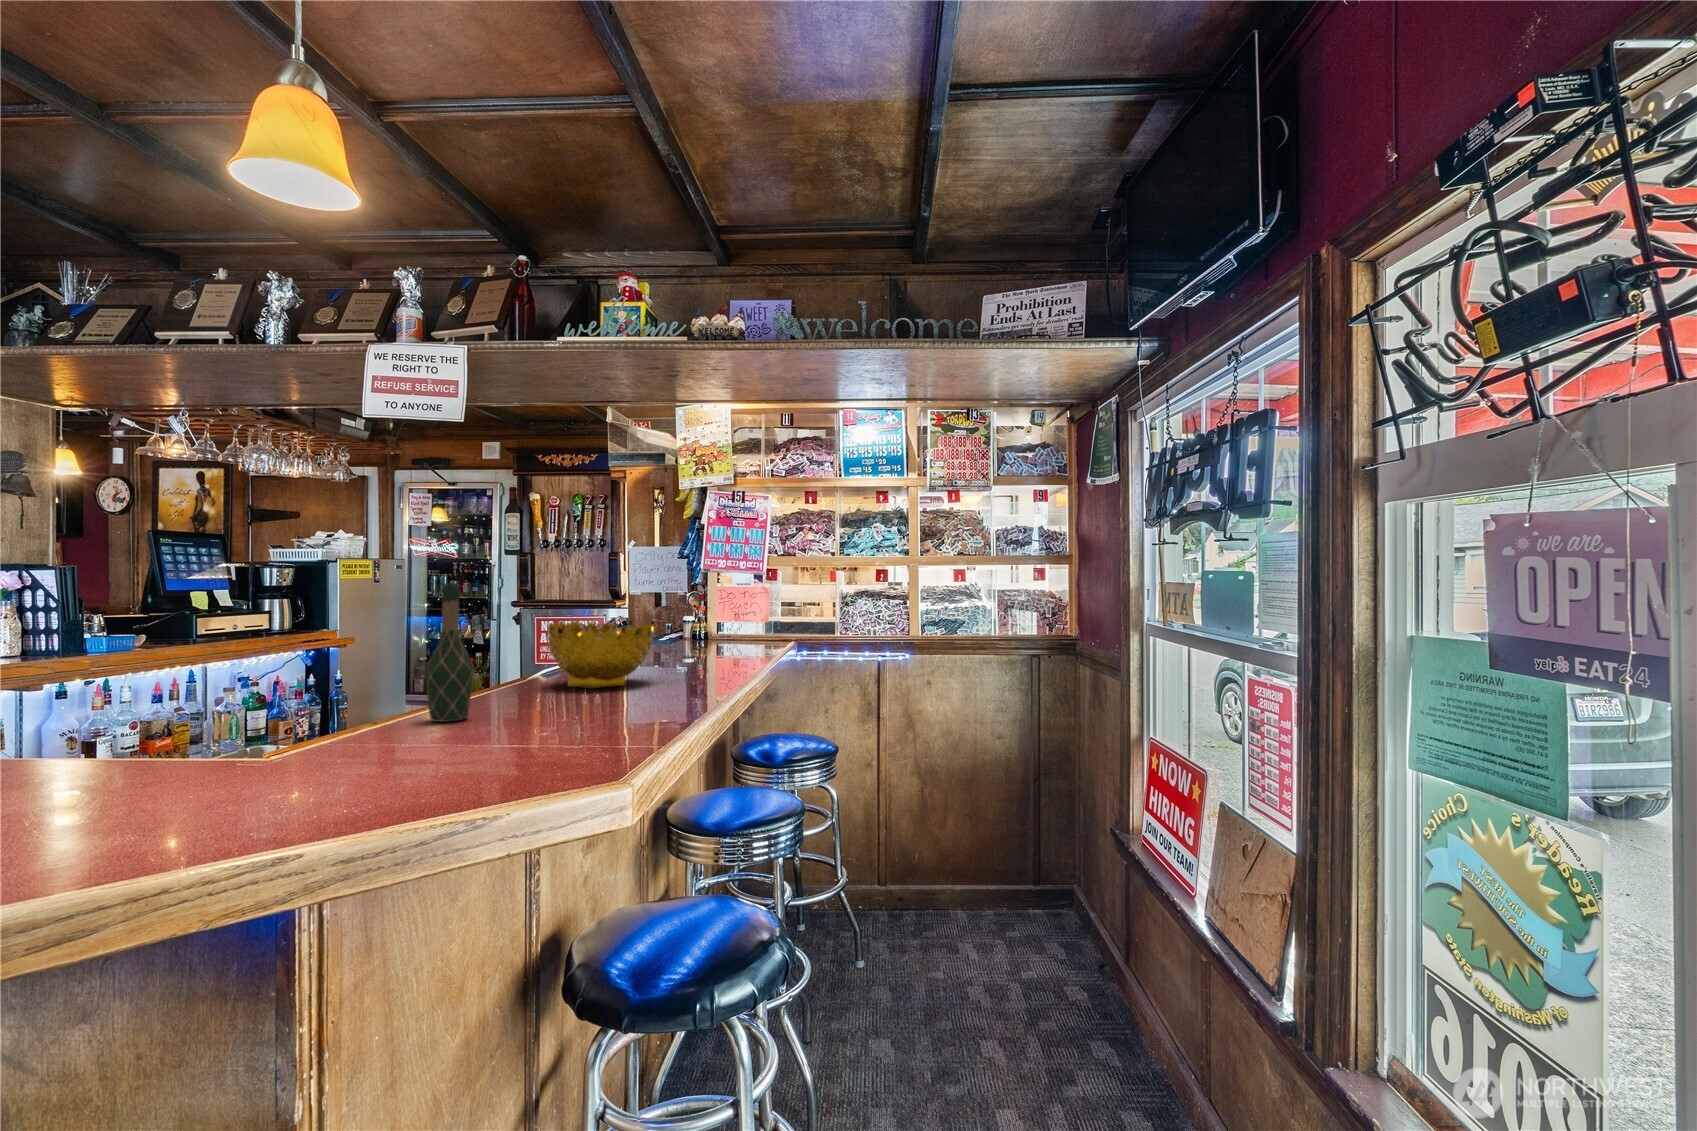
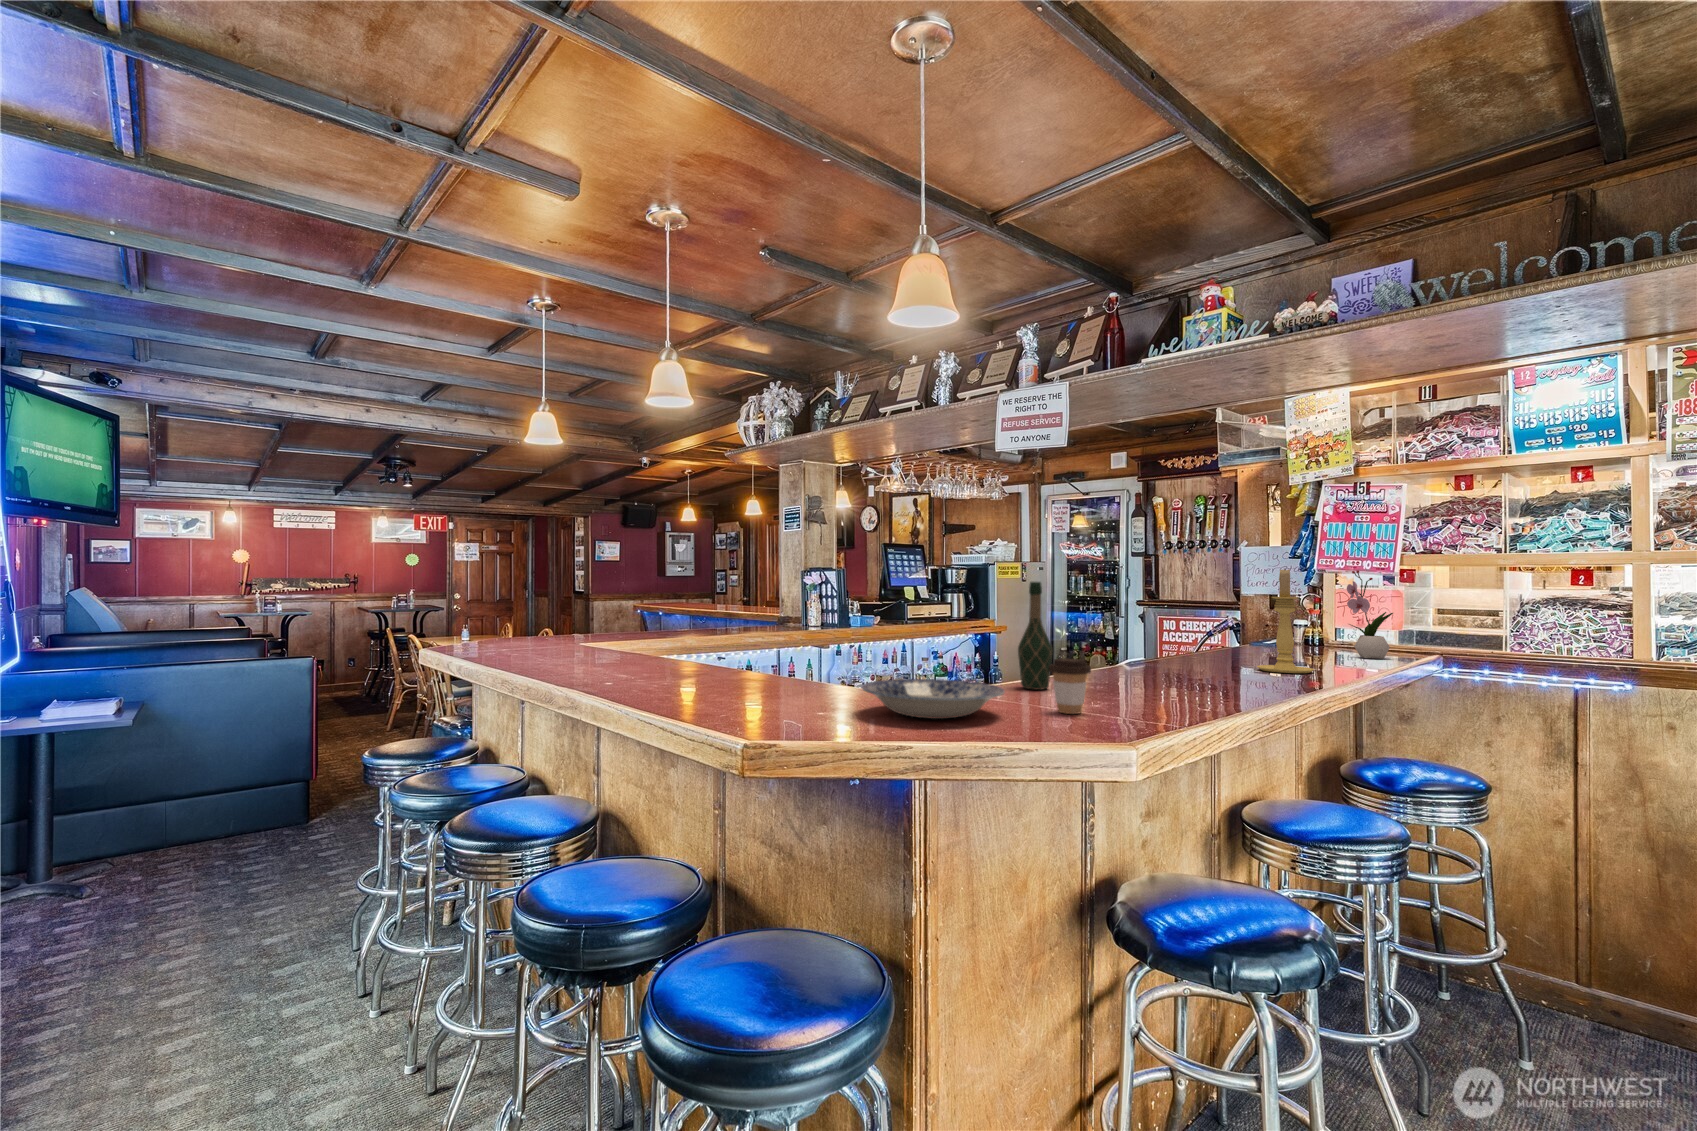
candle holder: none [671,568,720,670] -> present [1257,569,1314,673]
flower arrangement: none [732,570,767,649] -> present [1347,570,1393,659]
decorative bowl: present [548,620,654,688] -> none [1124,616,1227,679]
coffee cup: none [489,679,543,750] -> present [1049,658,1091,714]
plate: none [172,726,432,794] -> present [862,679,1005,719]

